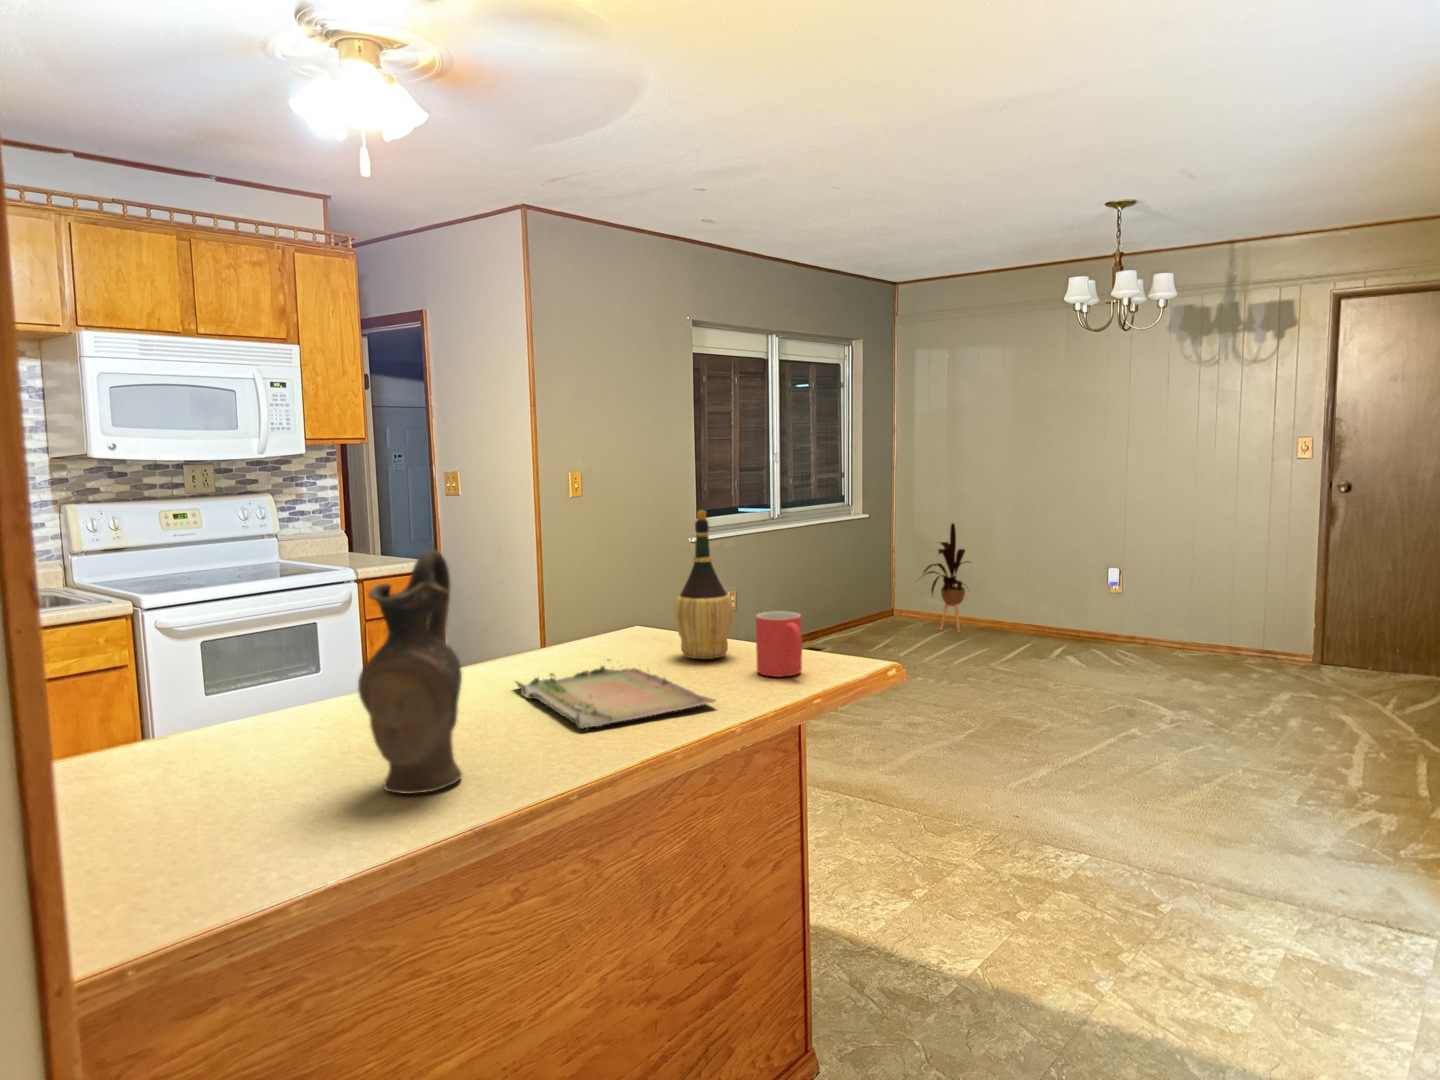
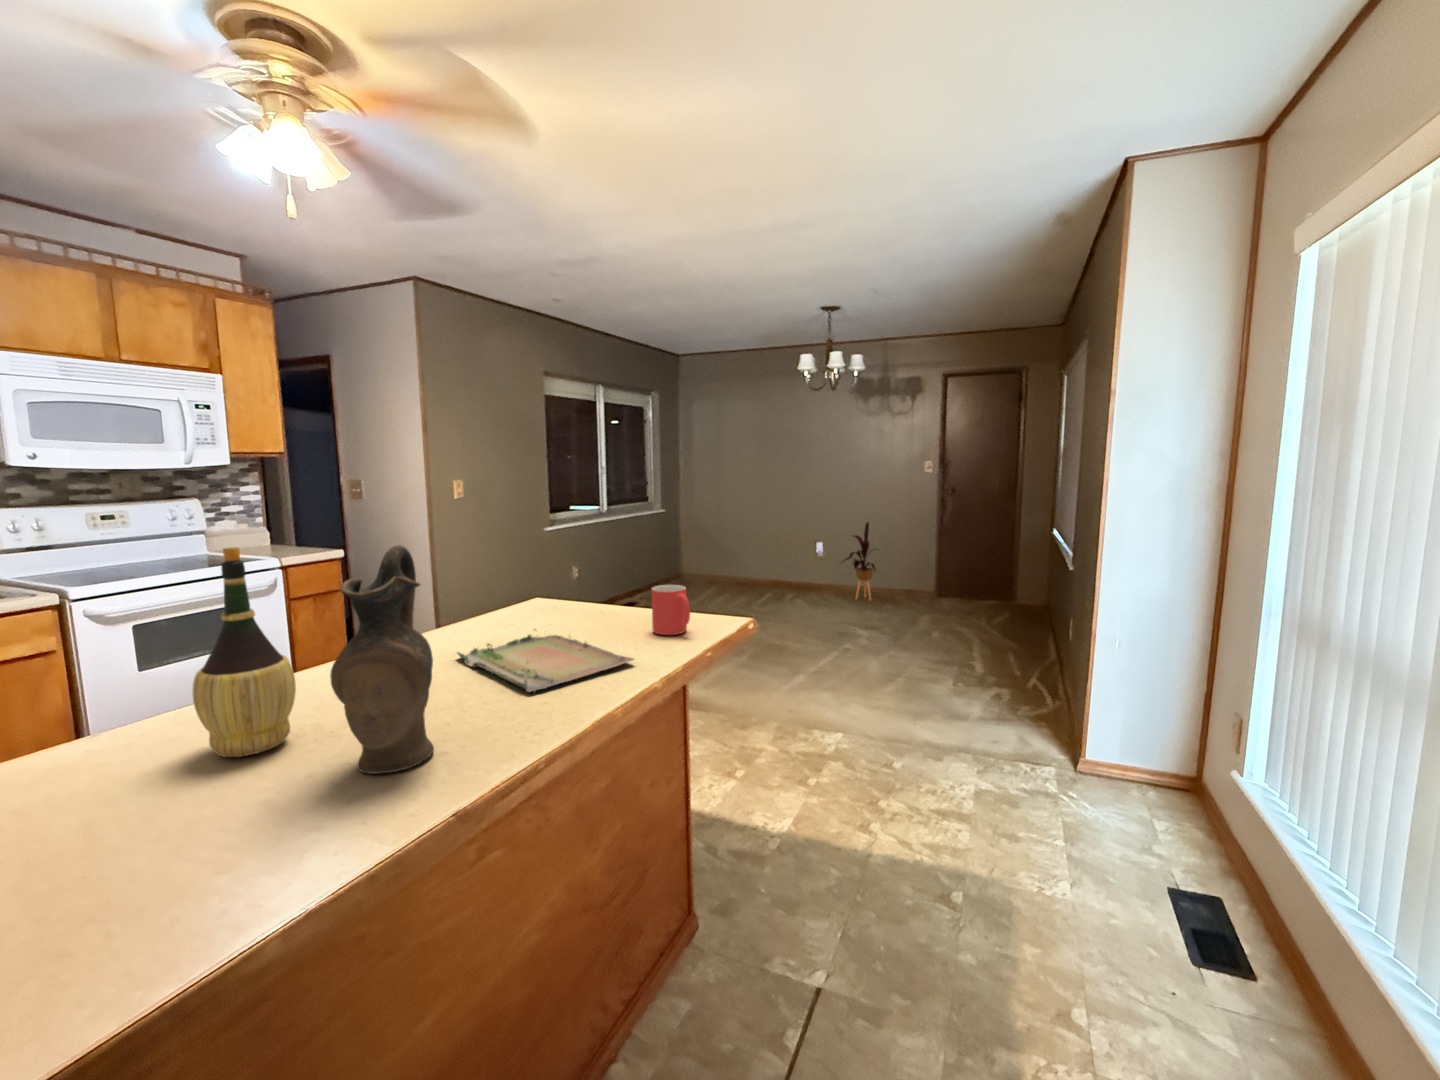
wine bottle: present [674,510,733,659] -> present [192,547,296,757]
house plant: present [924,523,965,632] -> present [843,522,875,600]

